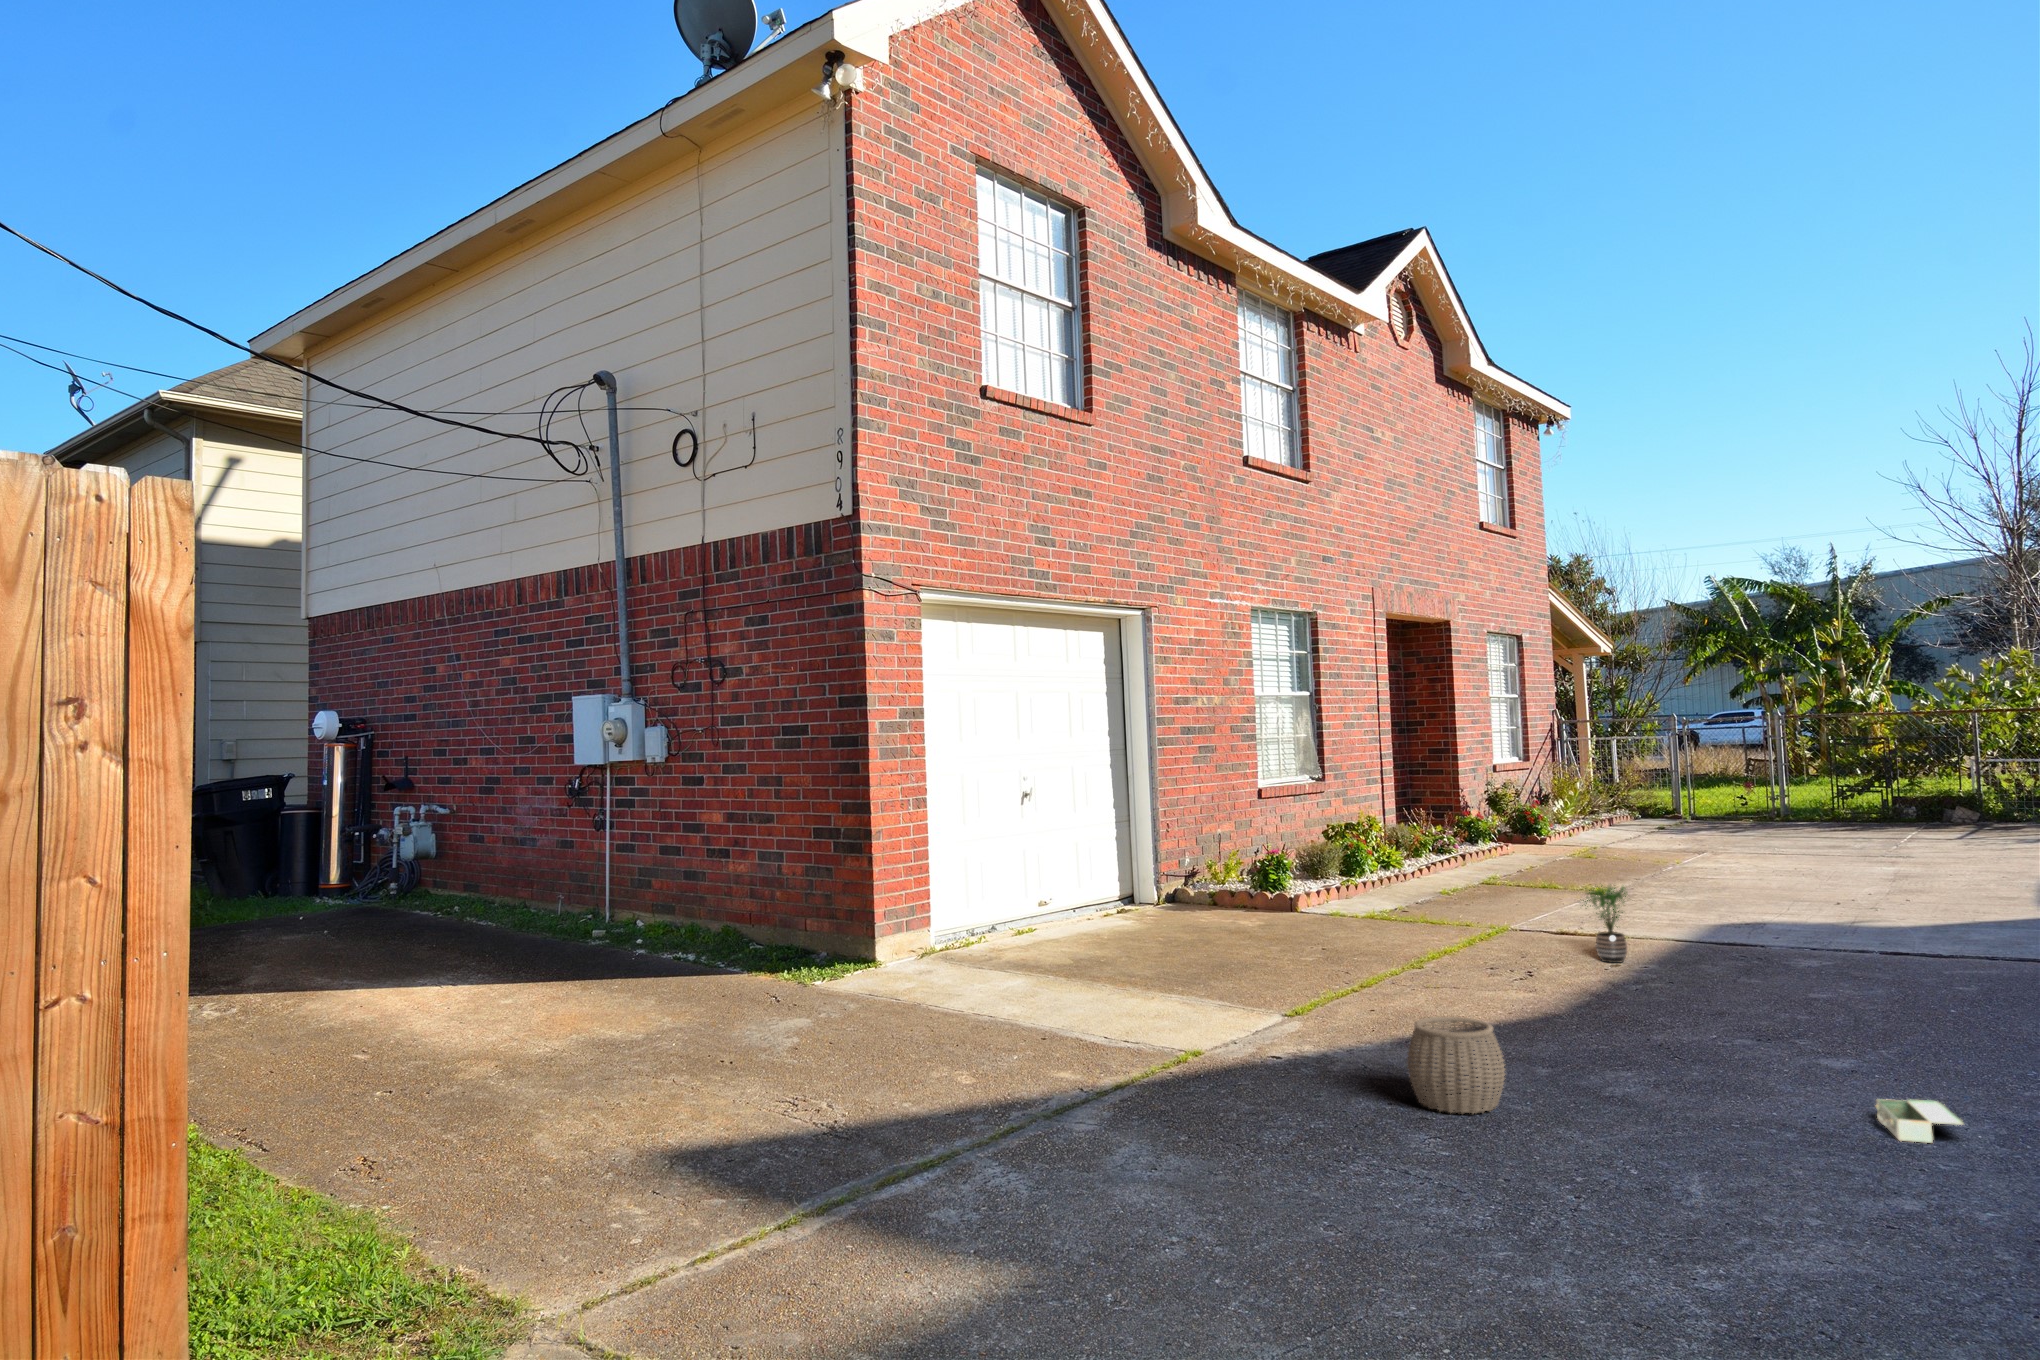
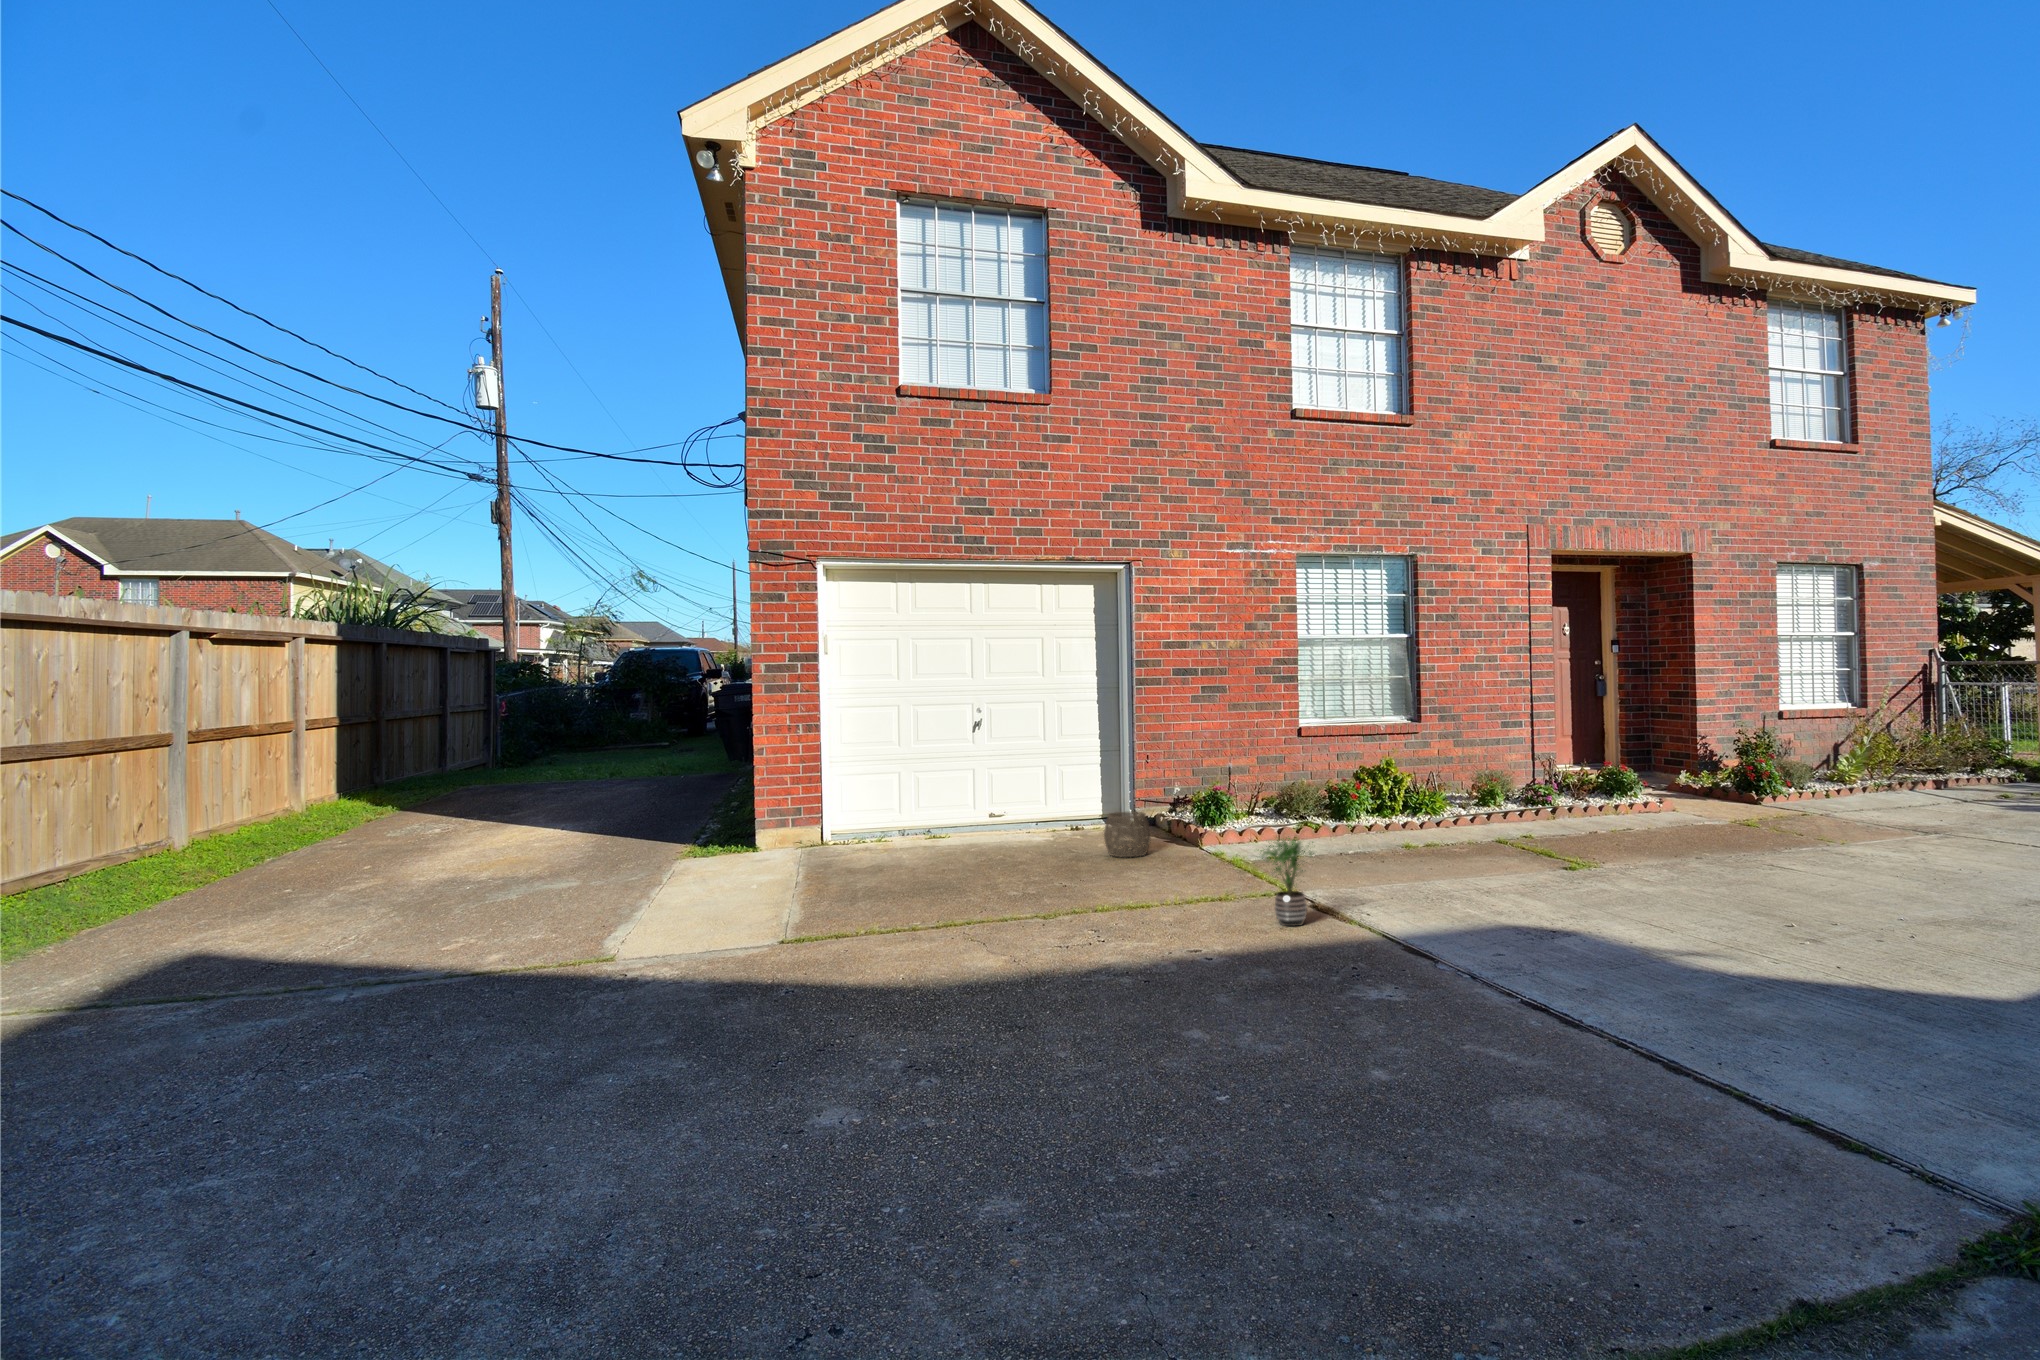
woven basket: present [1407,1017,1505,1114] -> present [1104,812,1150,857]
toolbox: present [1876,1099,1964,1143] -> none [697,1108,816,1173]

